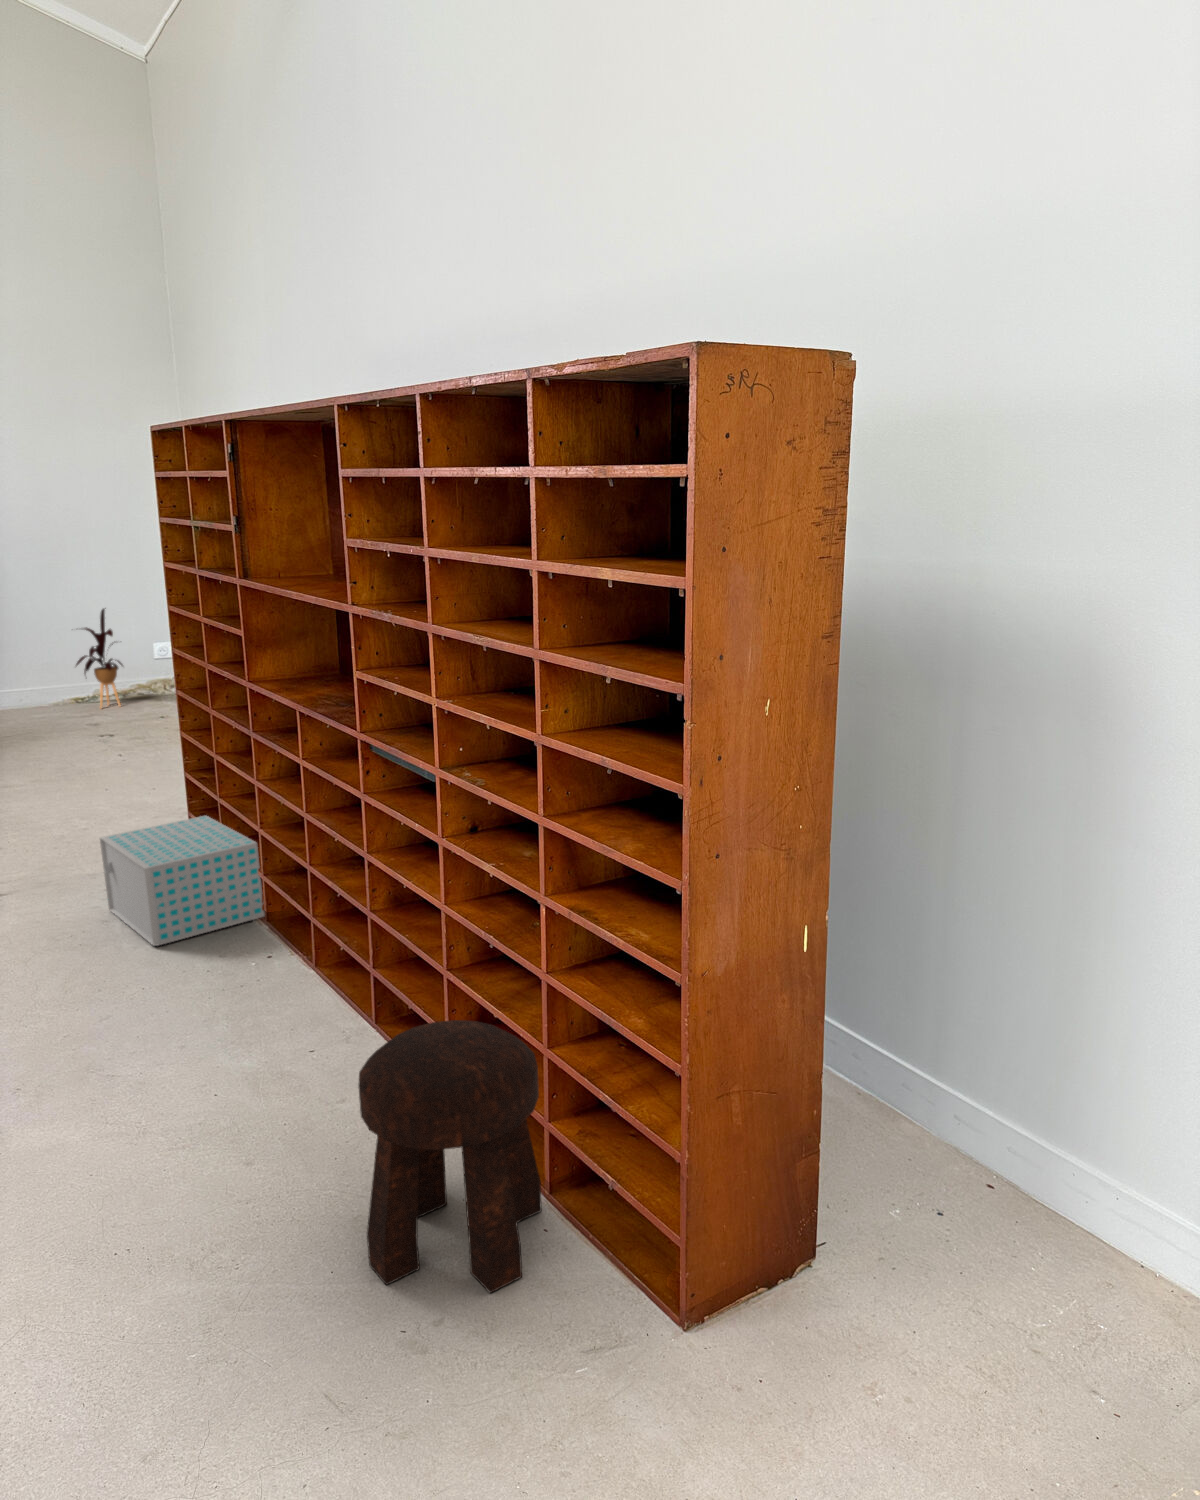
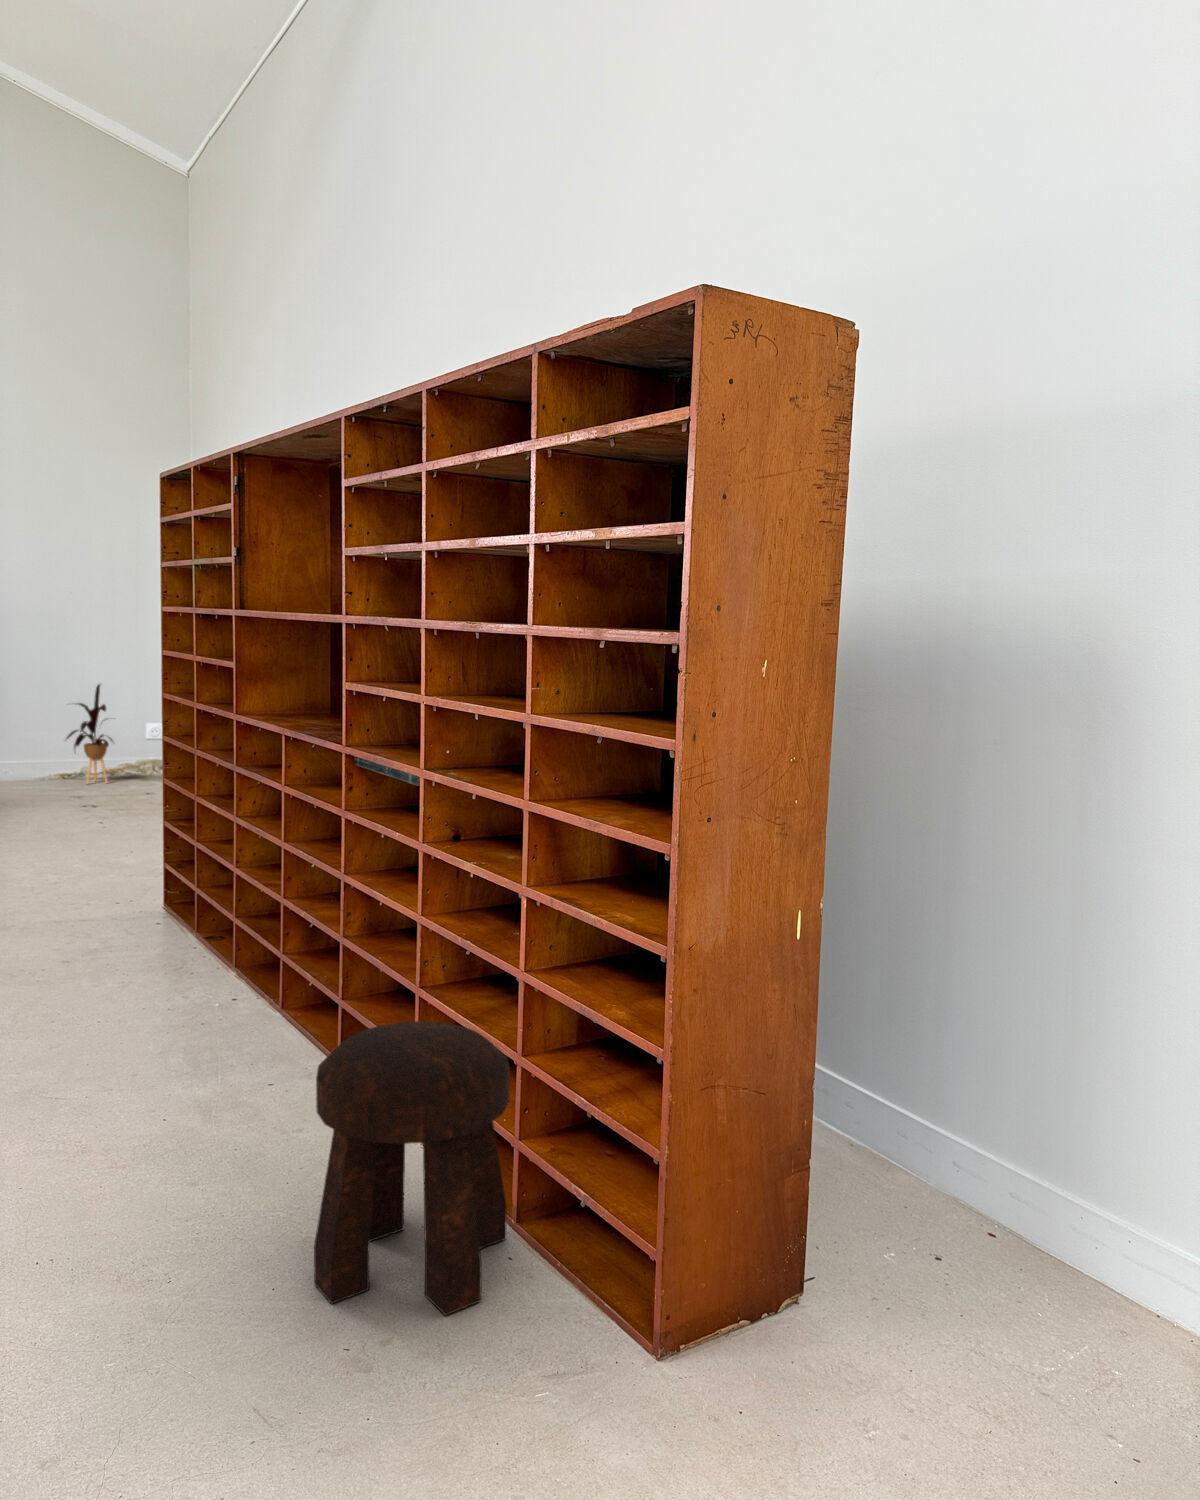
storage box: present [100,816,265,946] -> none [70,861,234,984]

